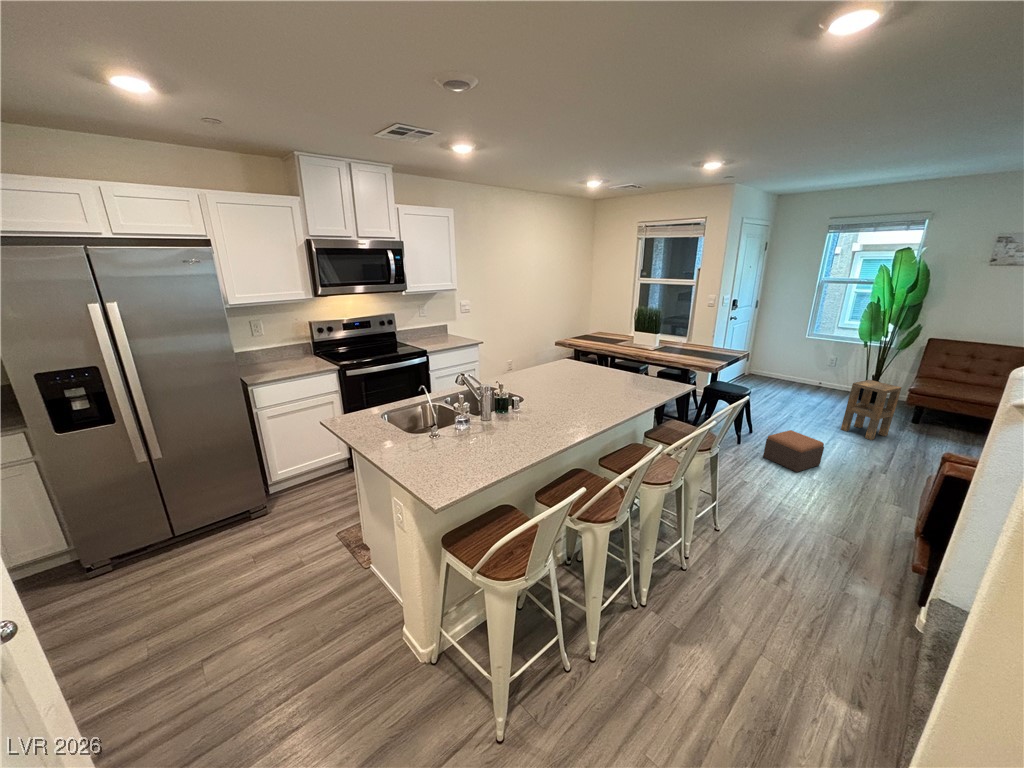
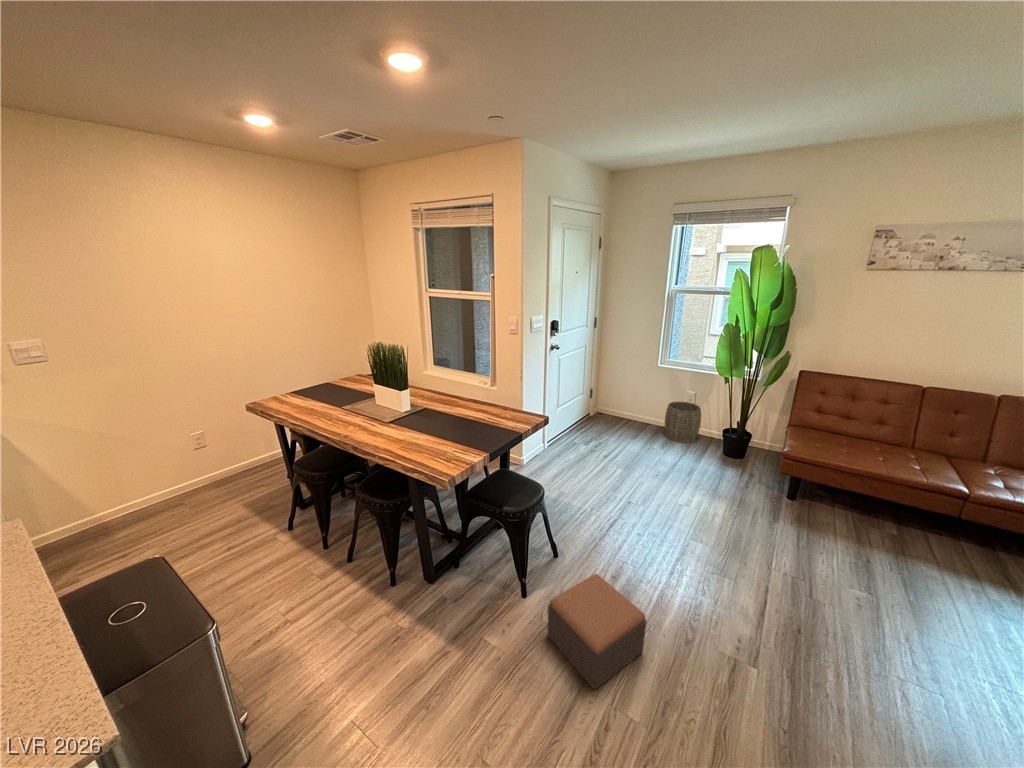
woven basket: none [809,363,841,392] -> present [665,402,701,443]
side table: present [841,380,902,440] -> none [693,447,772,552]

